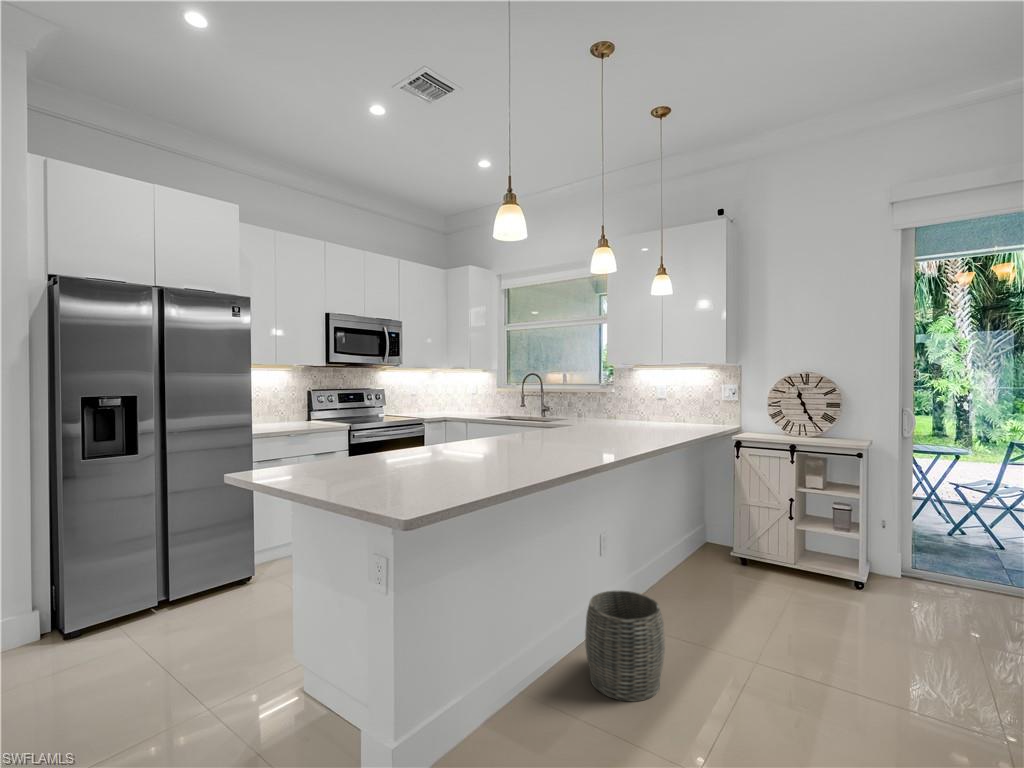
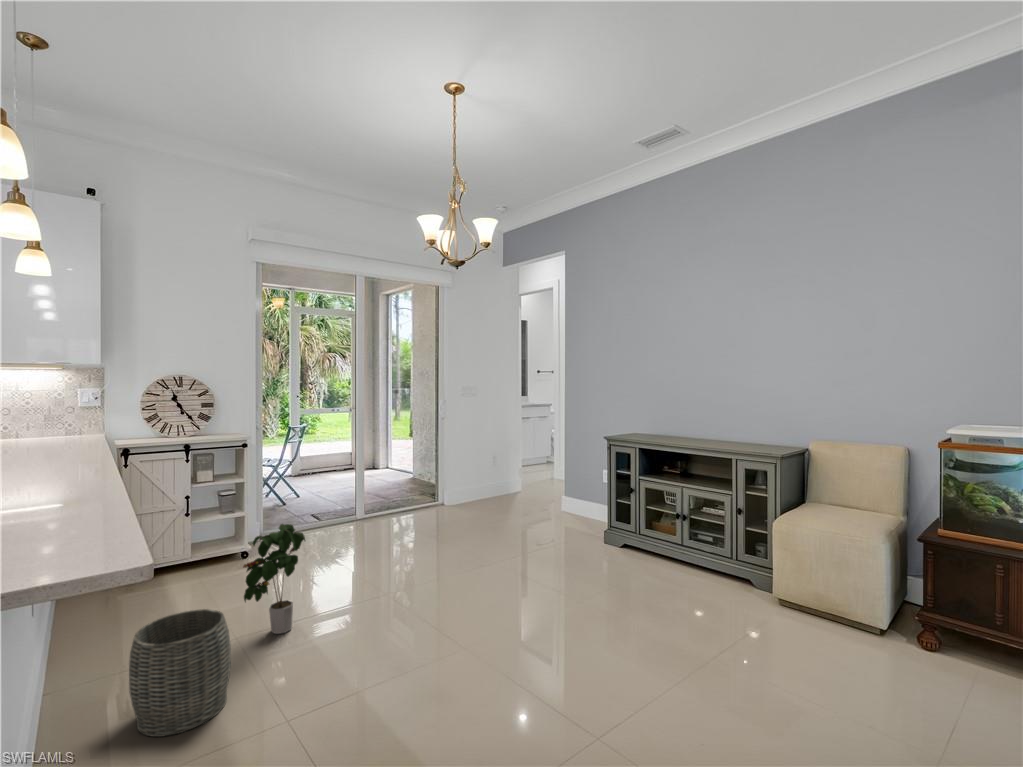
potted plant: none [715,555,827,683] -> present [243,524,305,634]

